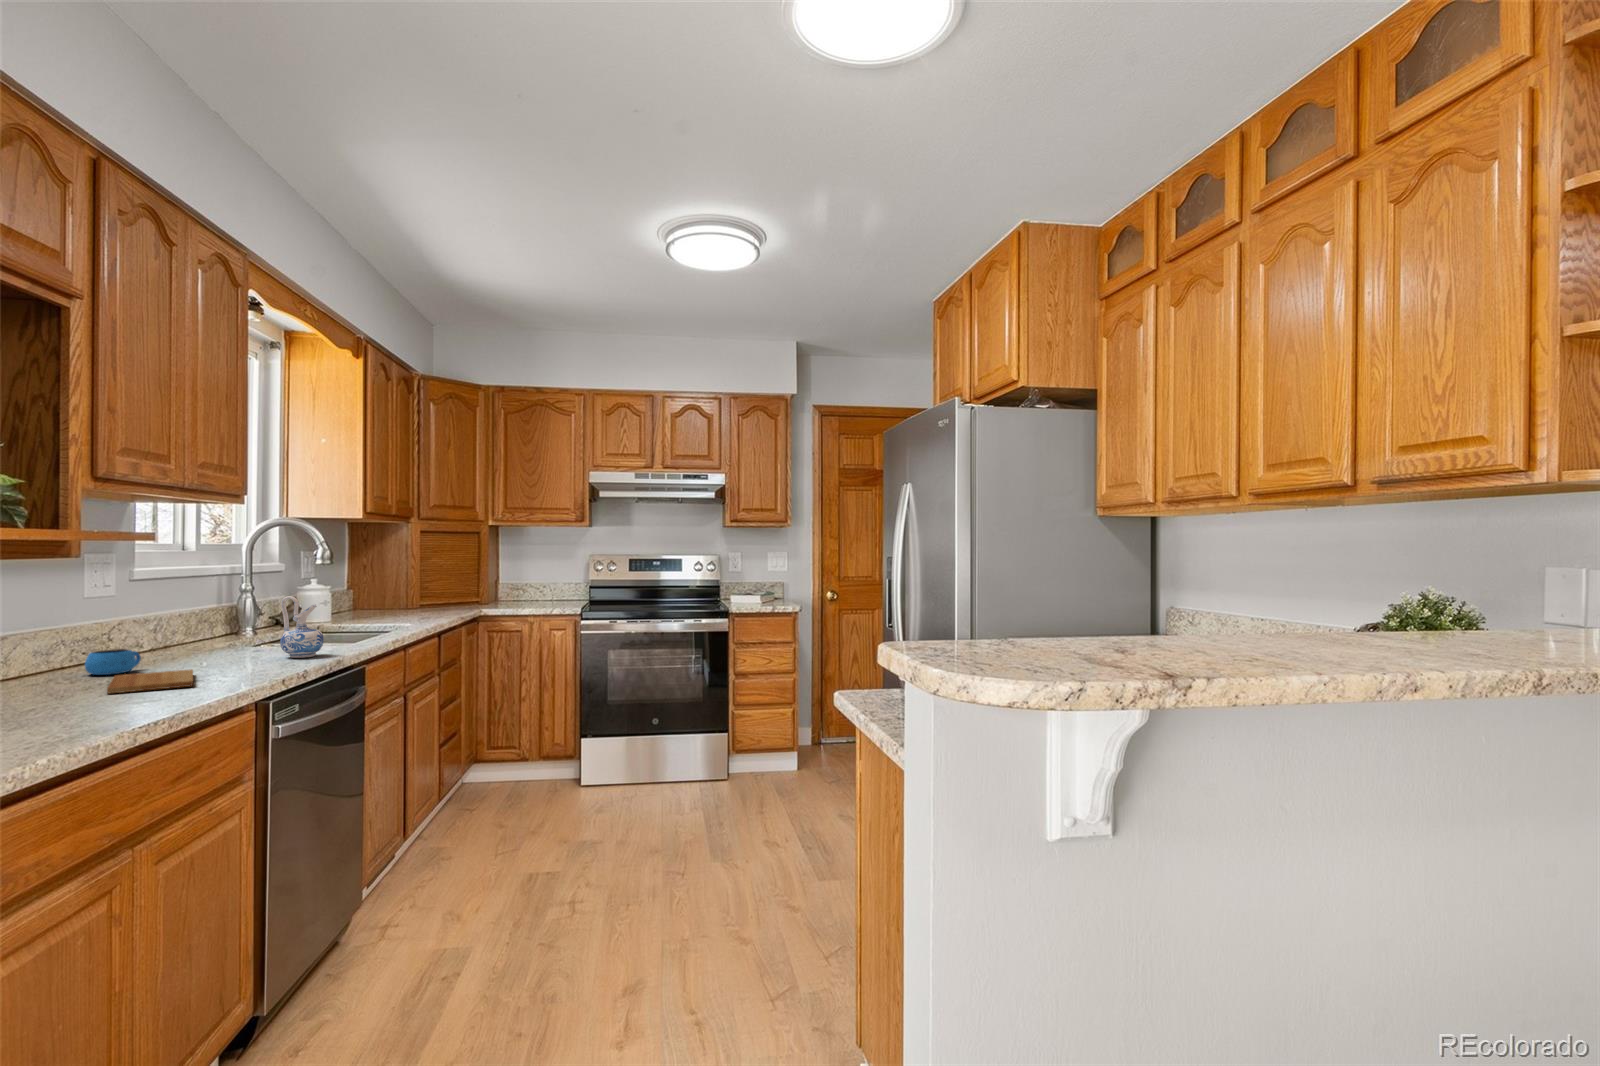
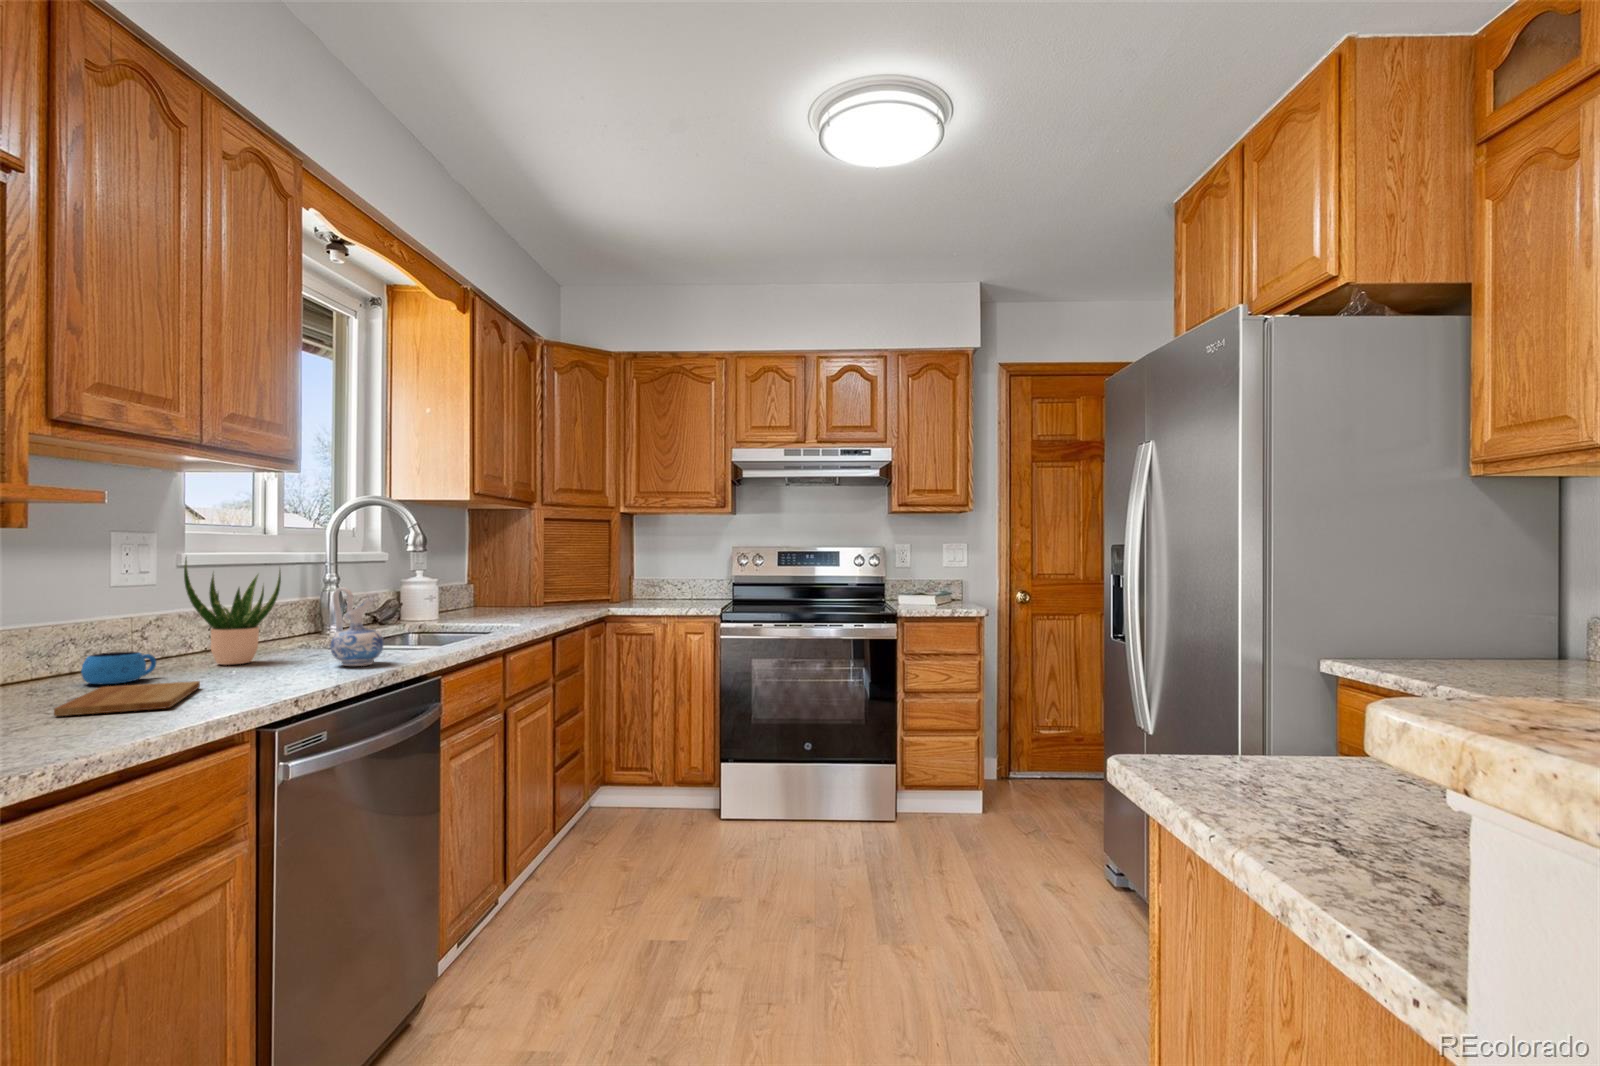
potted plant: none [151,572,231,659] -> present [184,558,281,665]

